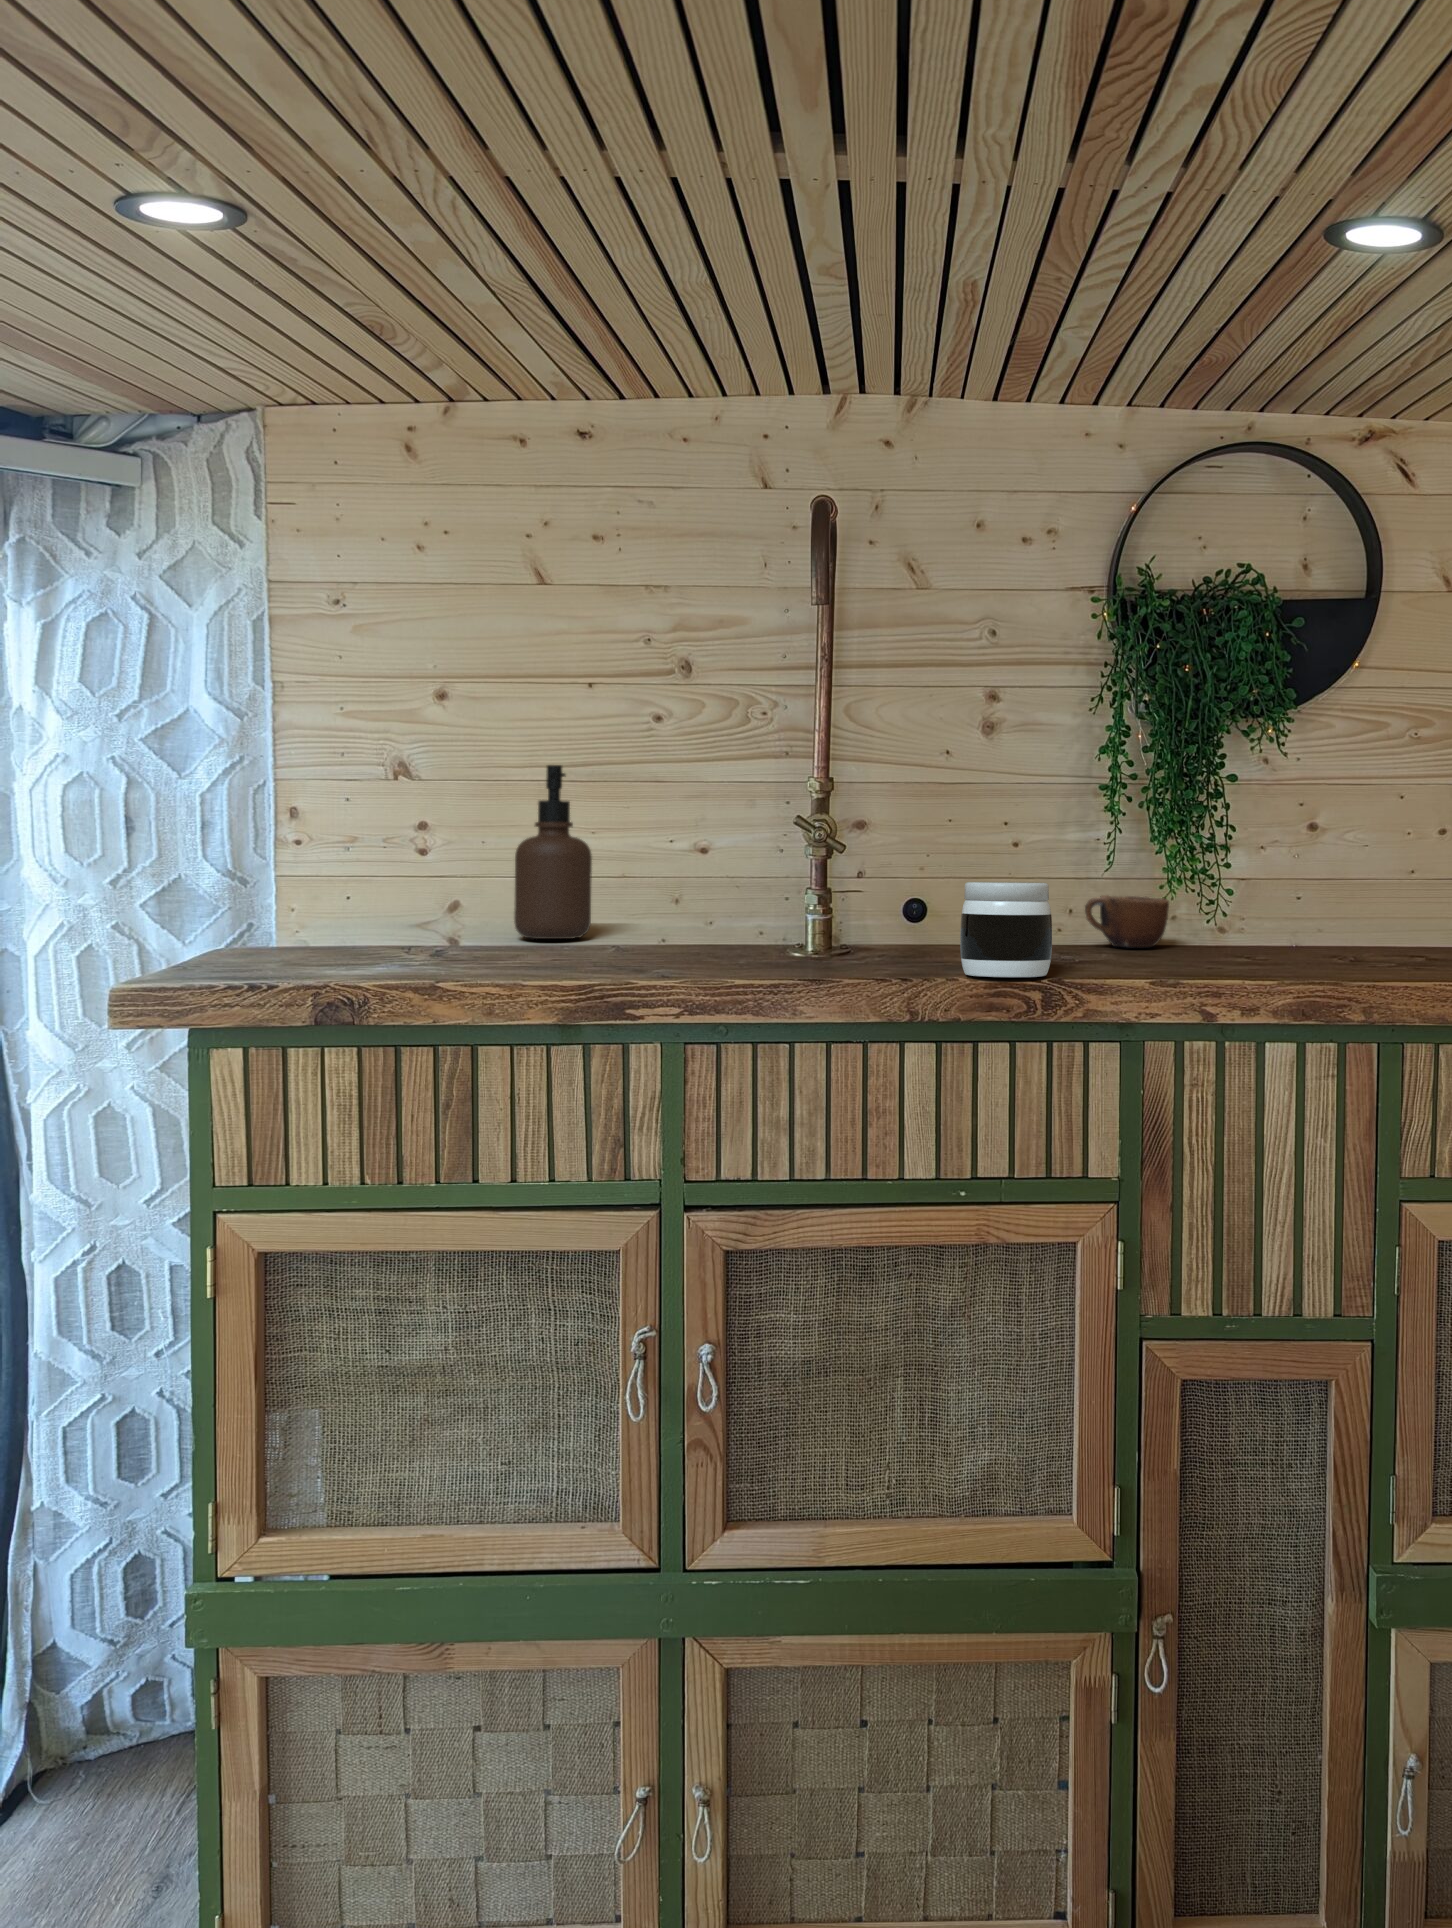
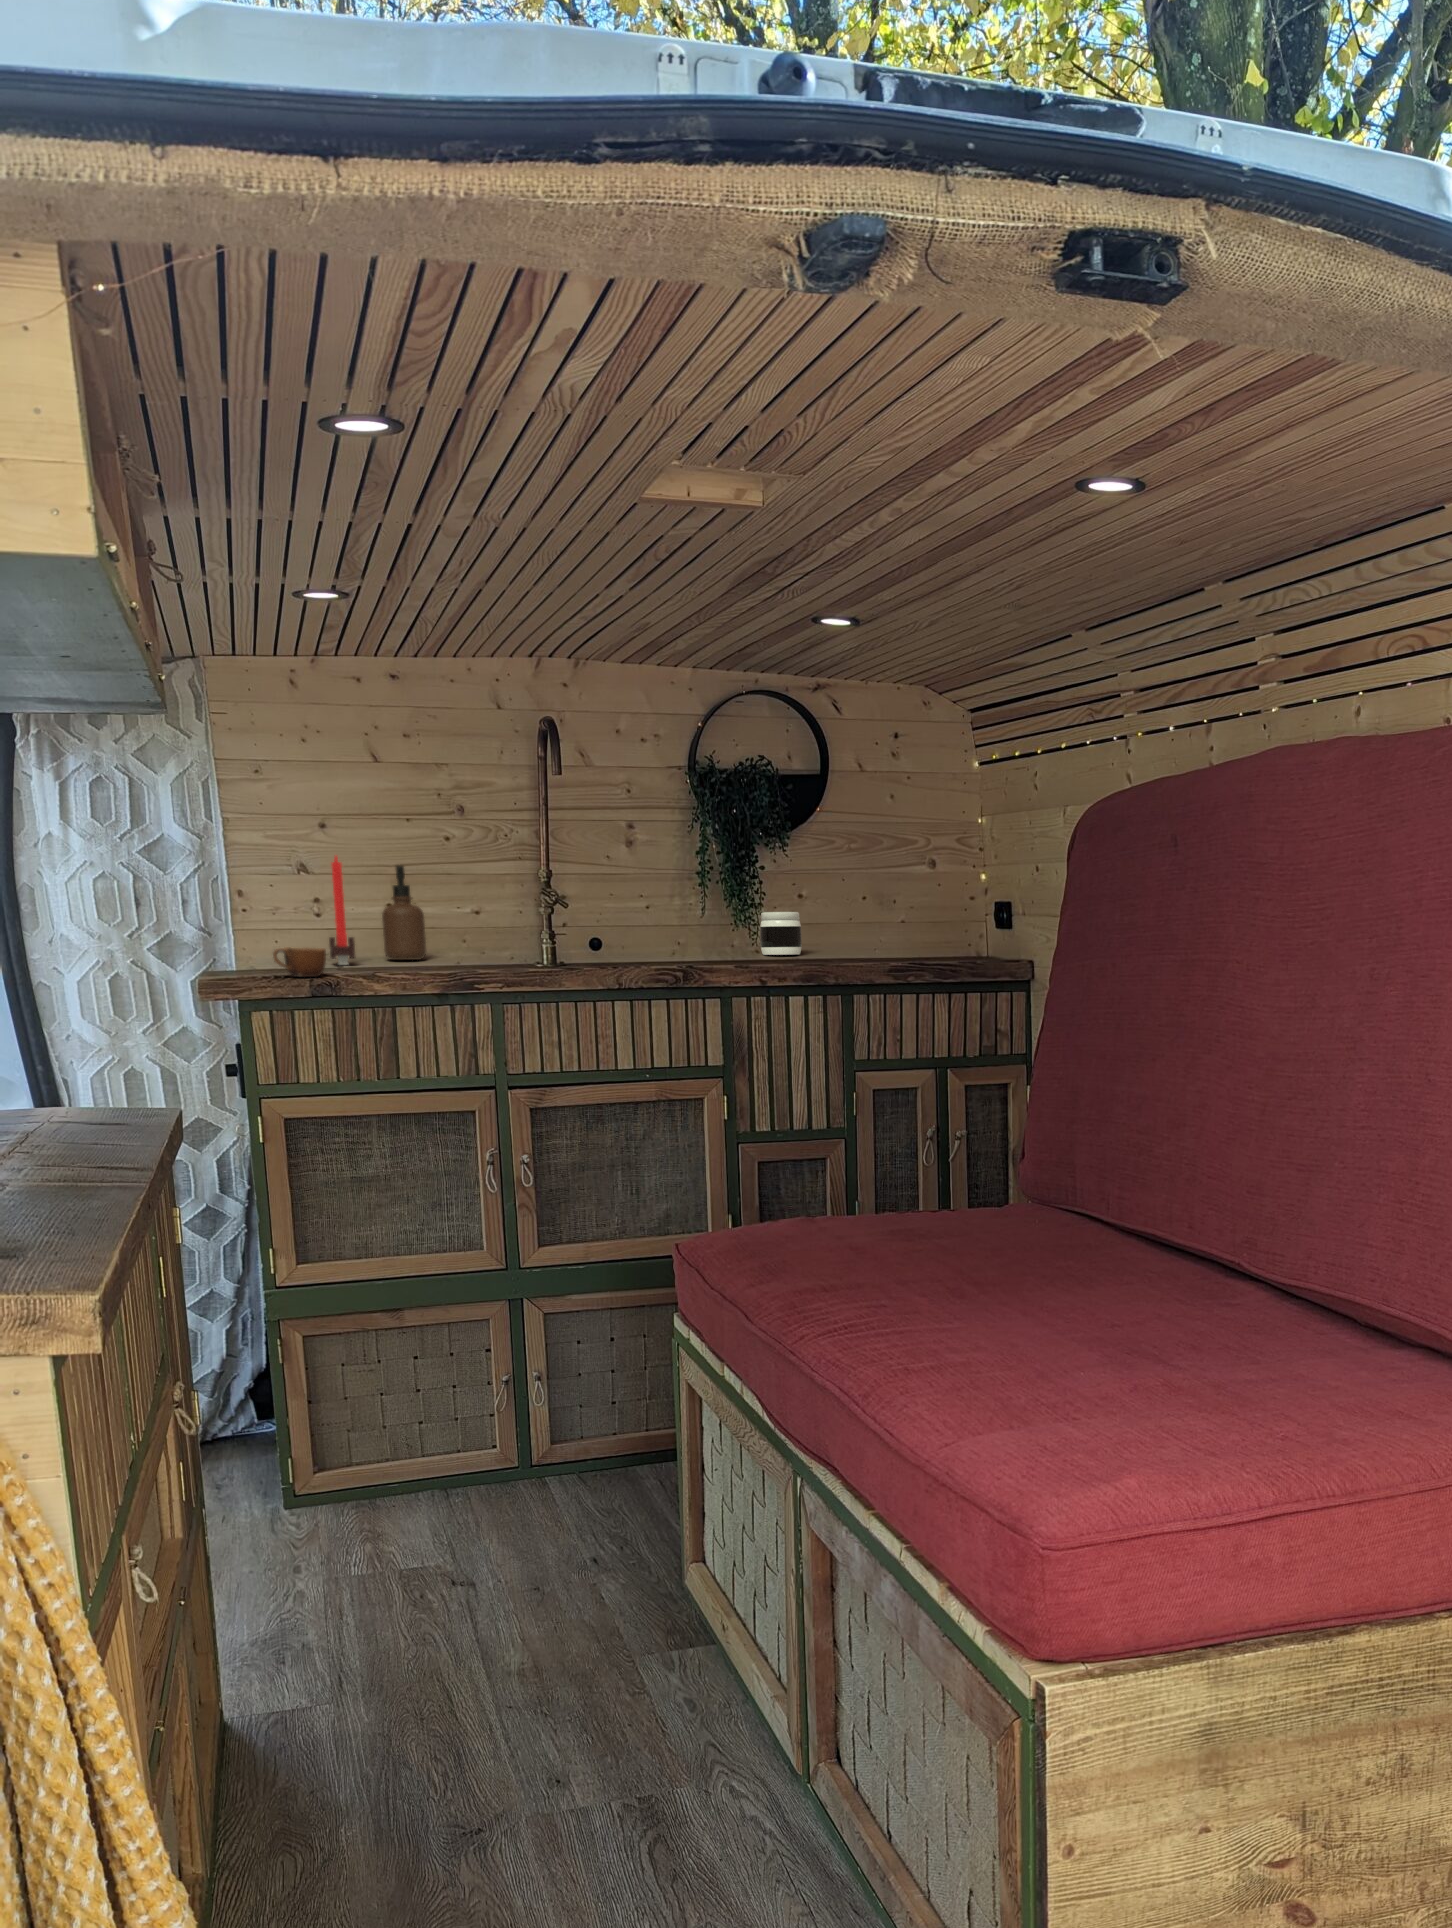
candle: none [399,746,446,948] -> present [329,856,355,965]
jar: present [960,882,1052,977] -> present [760,912,802,955]
mug: present [1085,895,1169,948] -> present [273,947,326,977]

